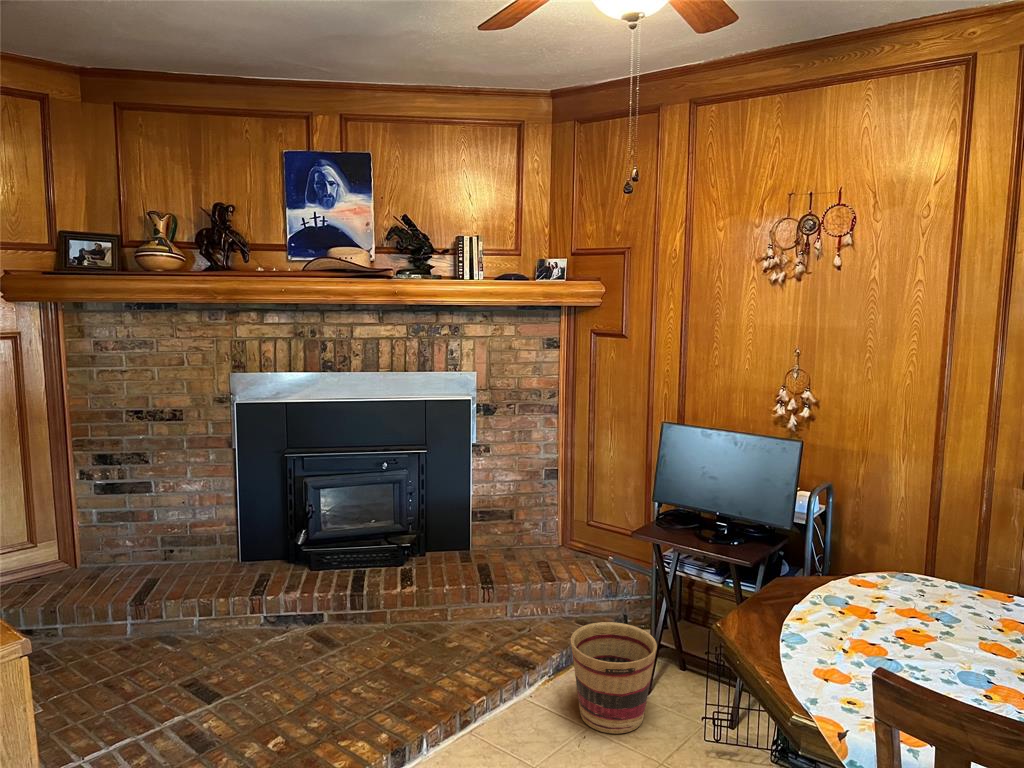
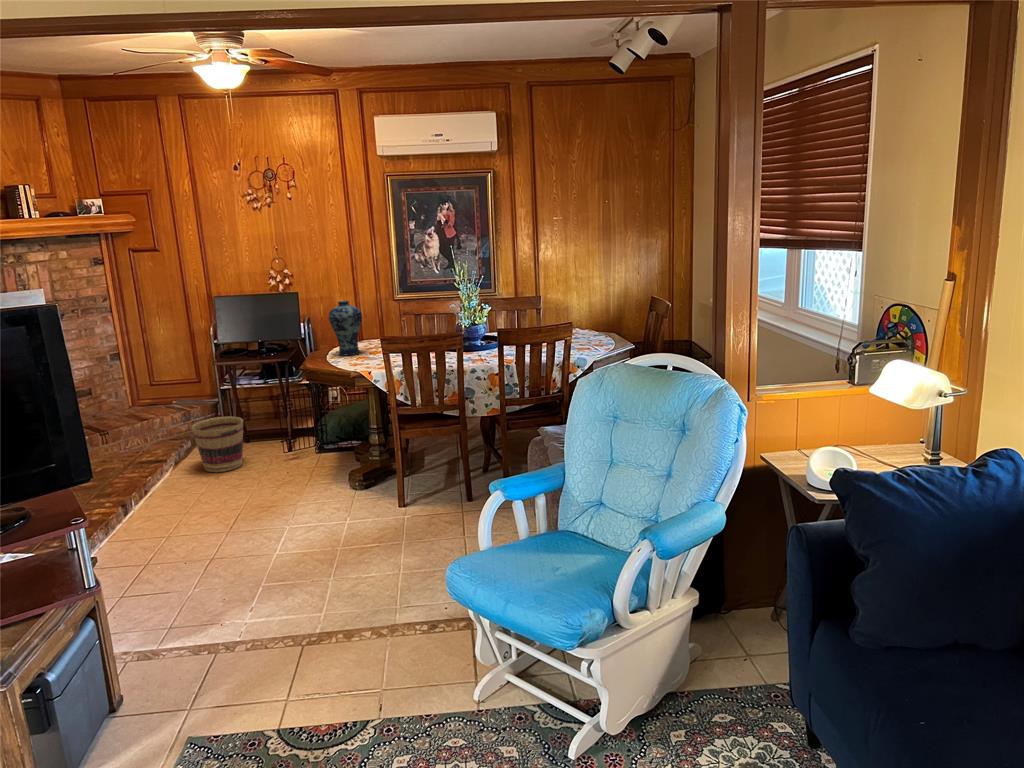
vase: none [826,499,915,641] -> present [329,300,362,355]

